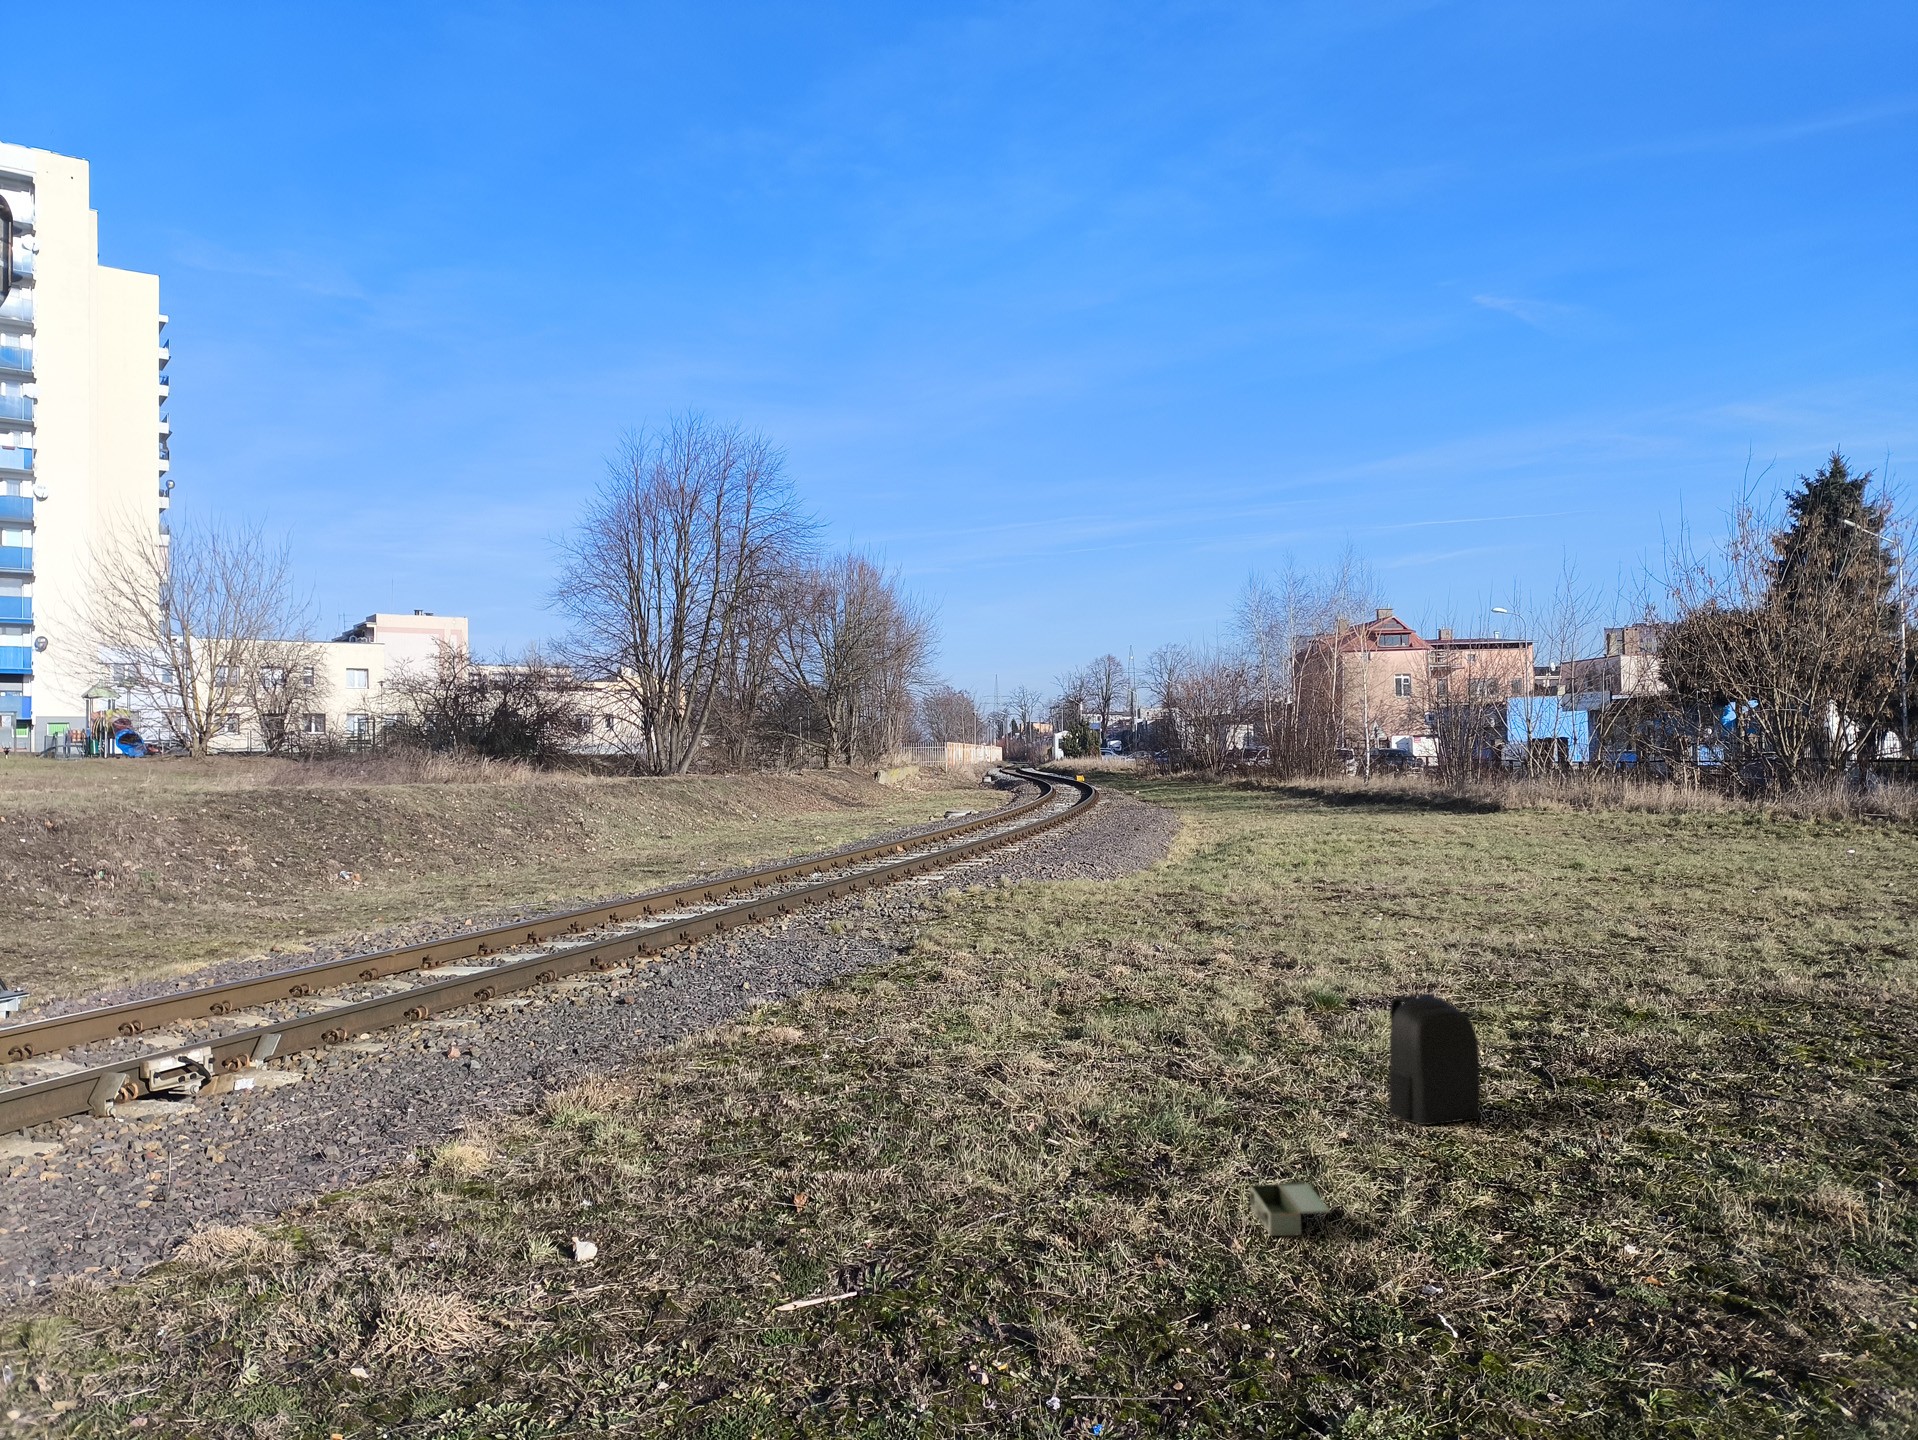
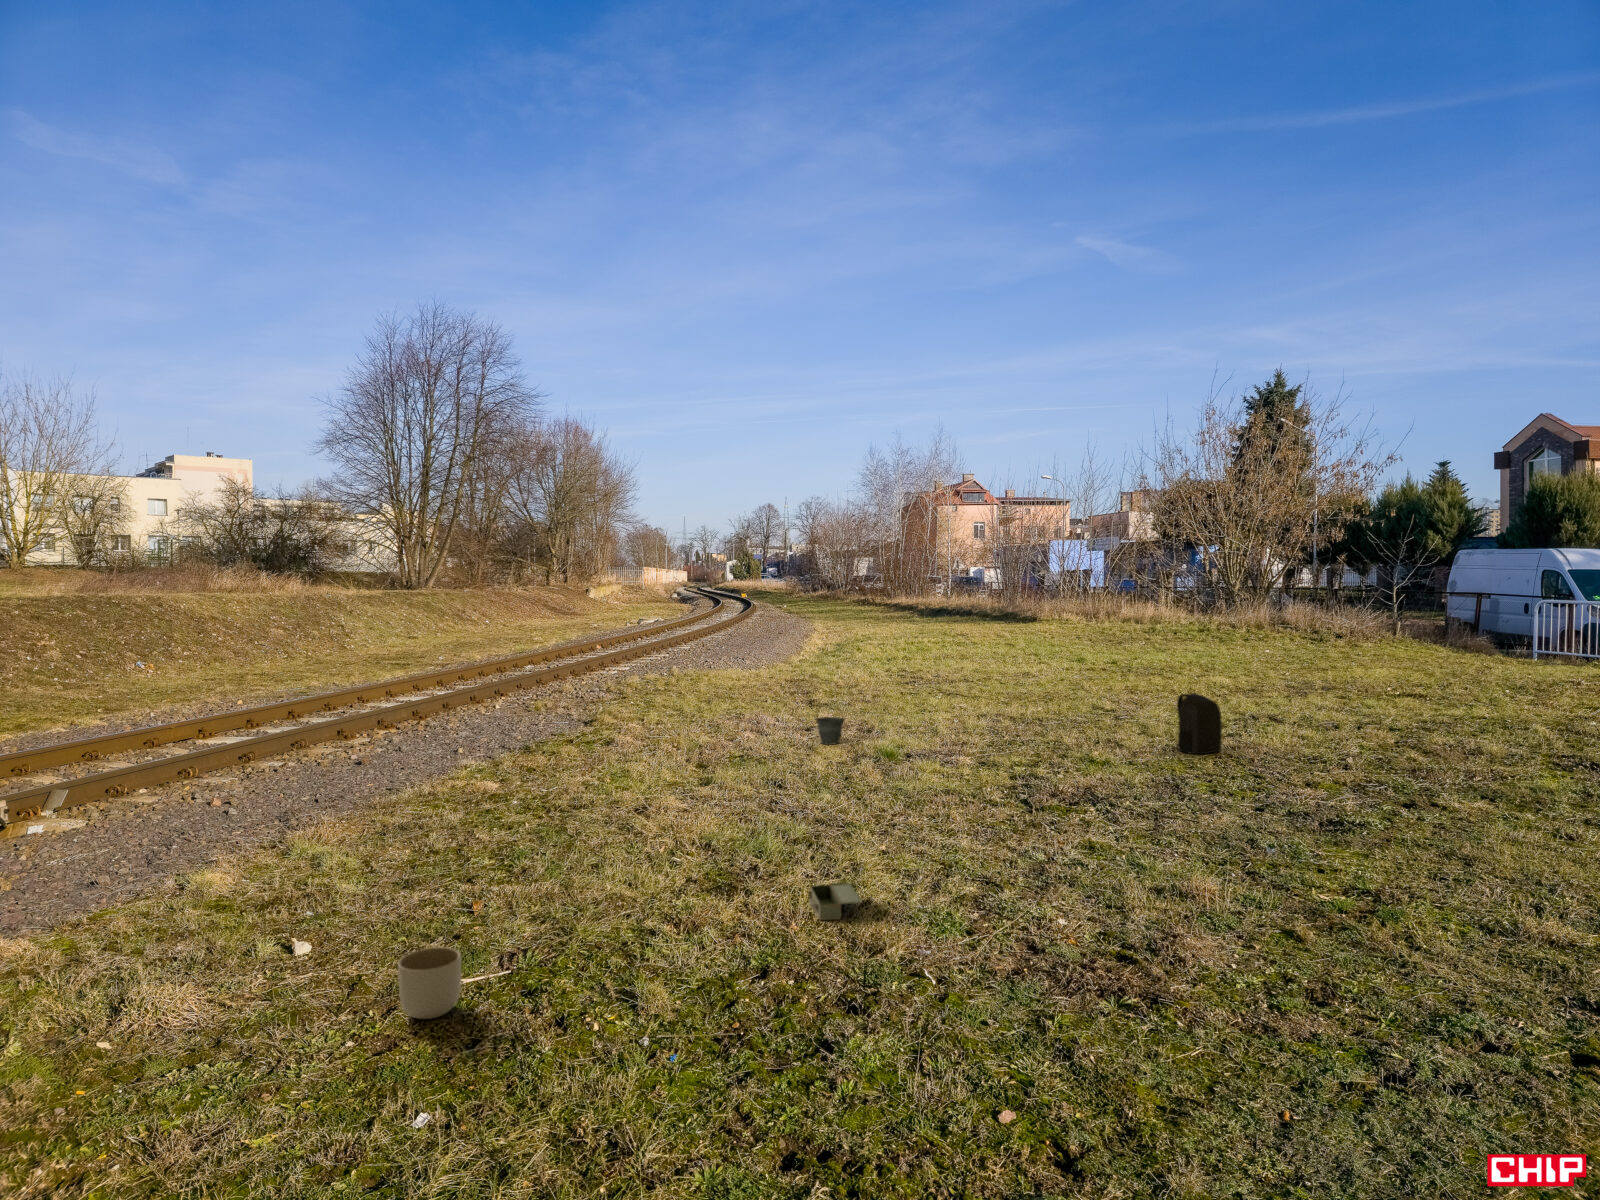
bucket: none [1209,926,1253,982] -> present [815,717,845,745]
backpack: present [1388,992,1480,1125] -> present [1177,693,1222,754]
planter: none [720,1257,800,1356] -> present [398,947,461,1019]

